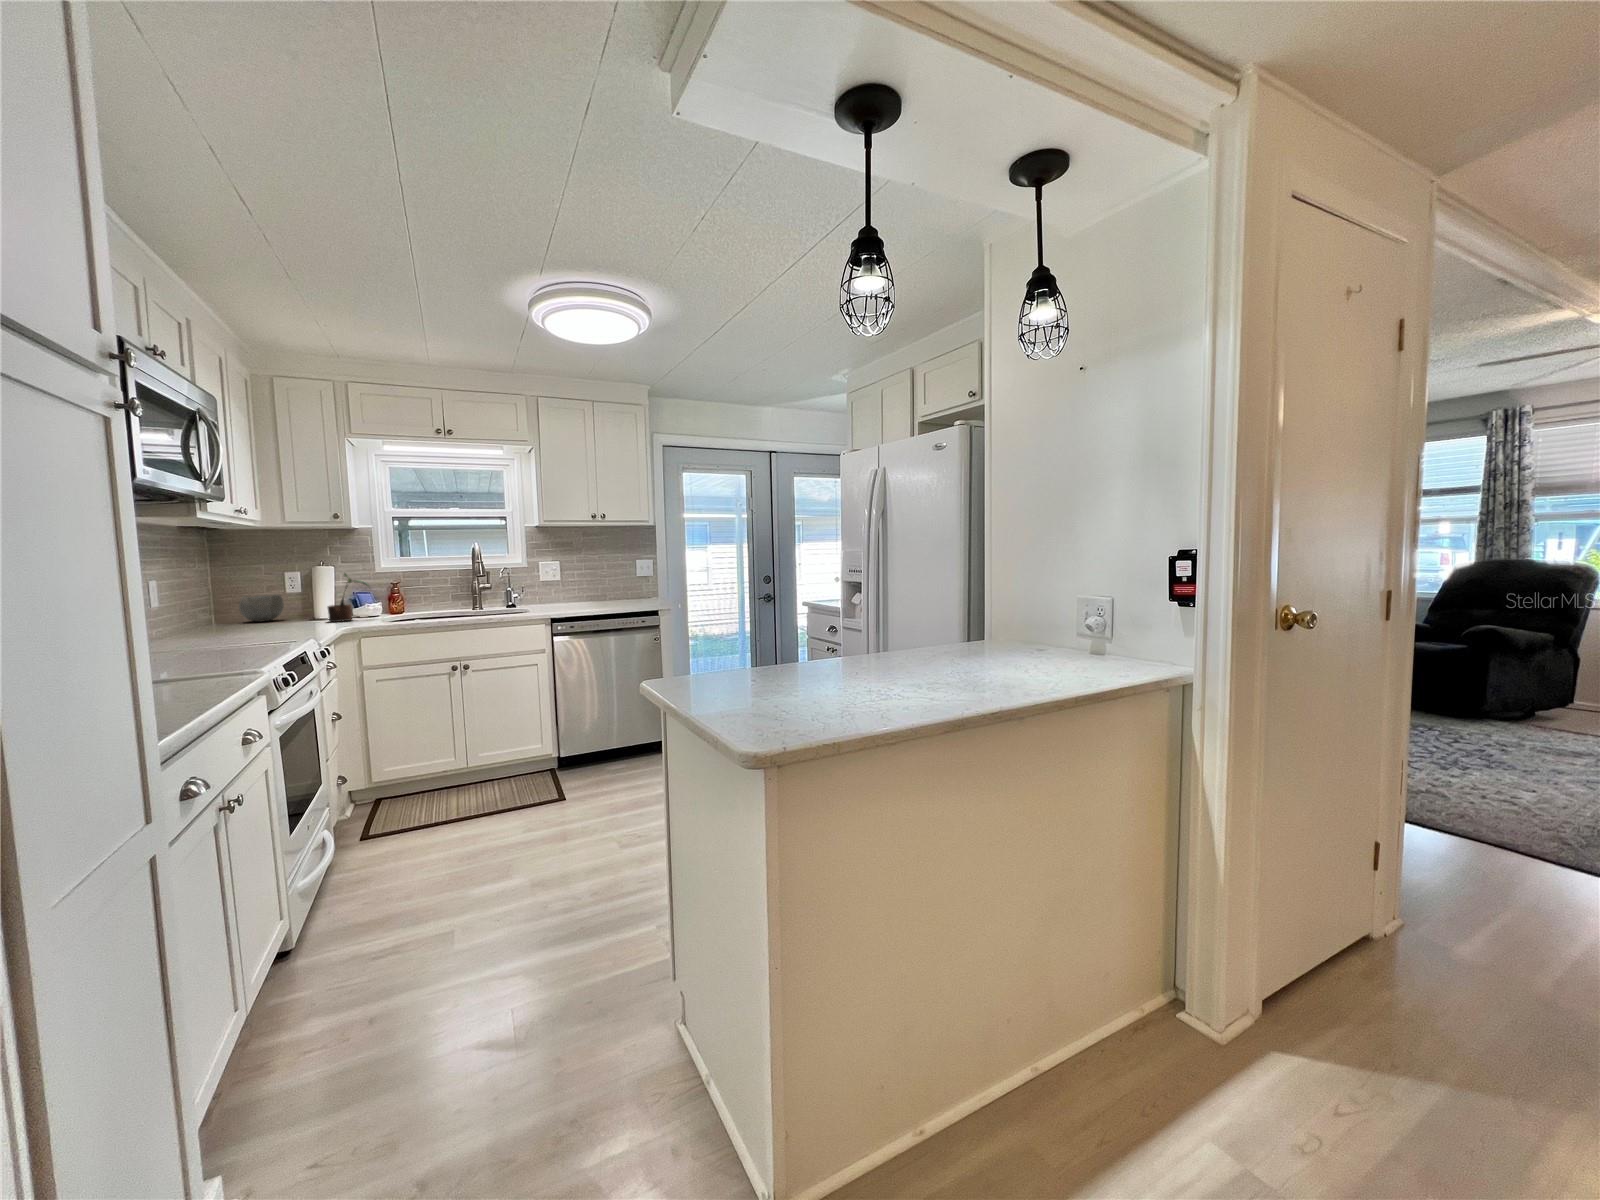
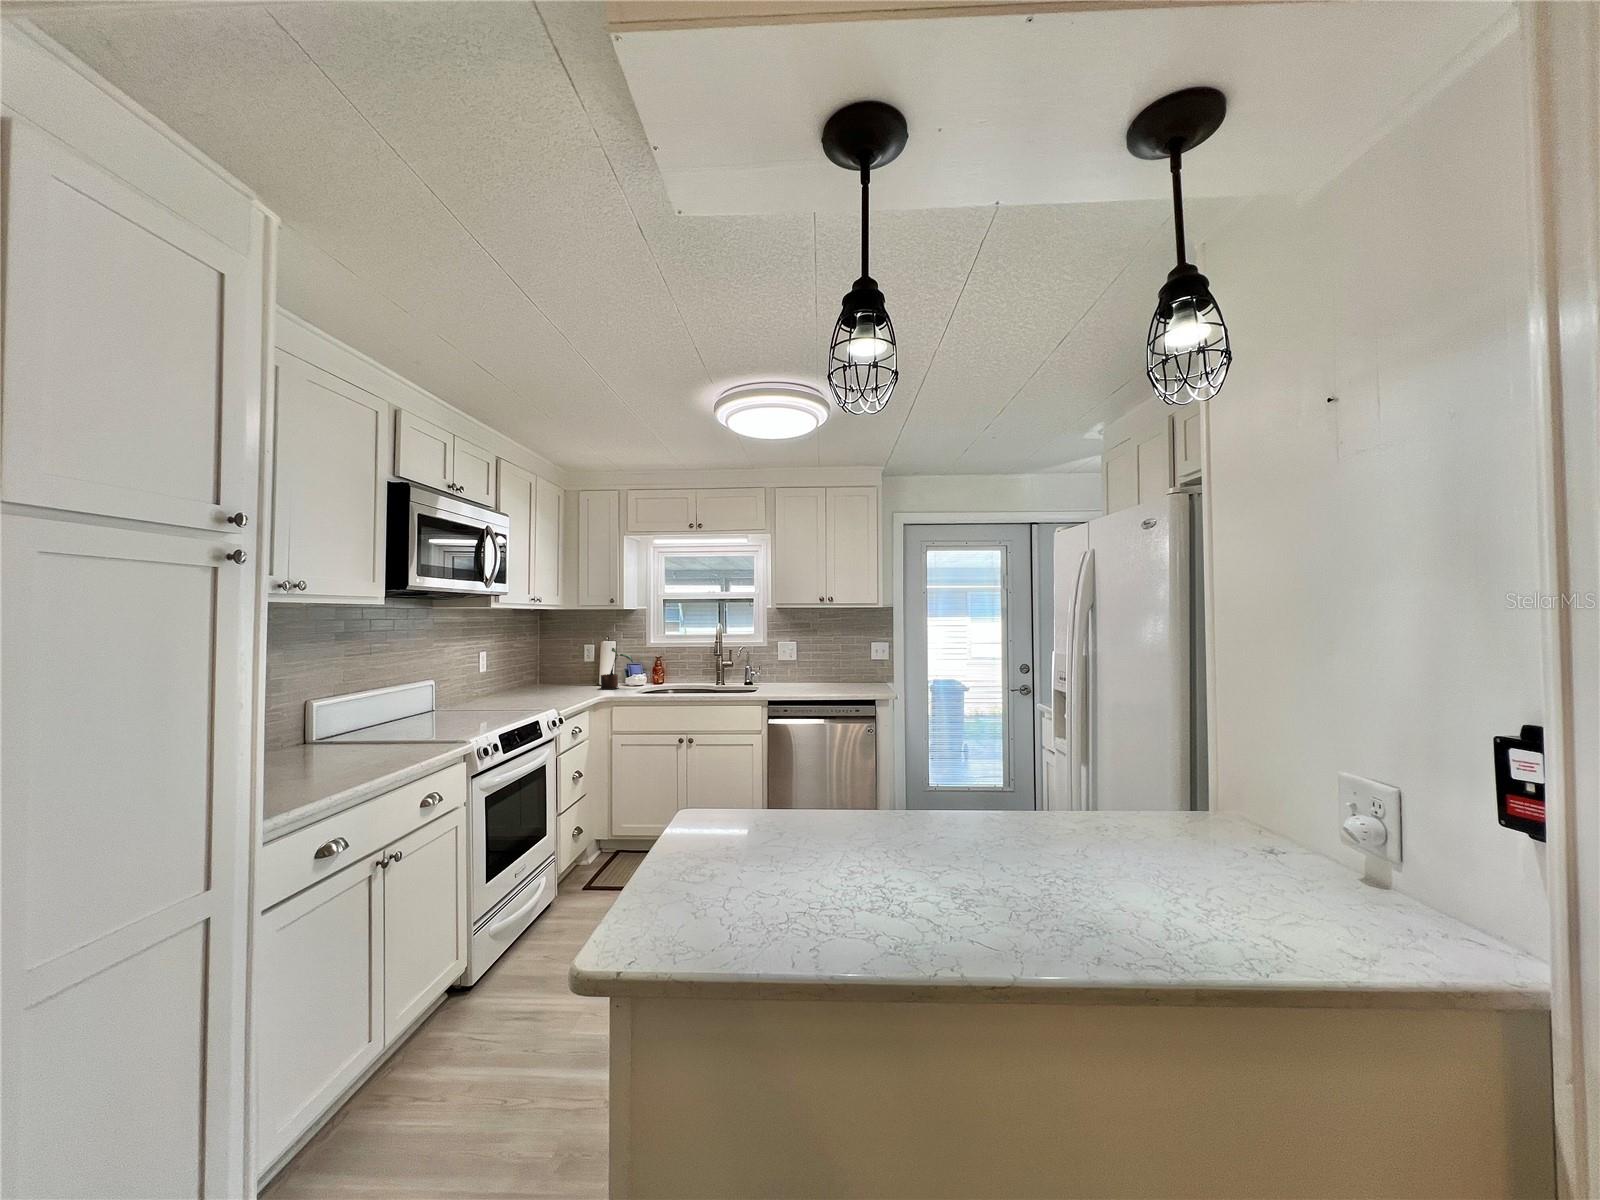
ceramic bowl: present [239,595,284,622] -> none [551,661,581,683]

